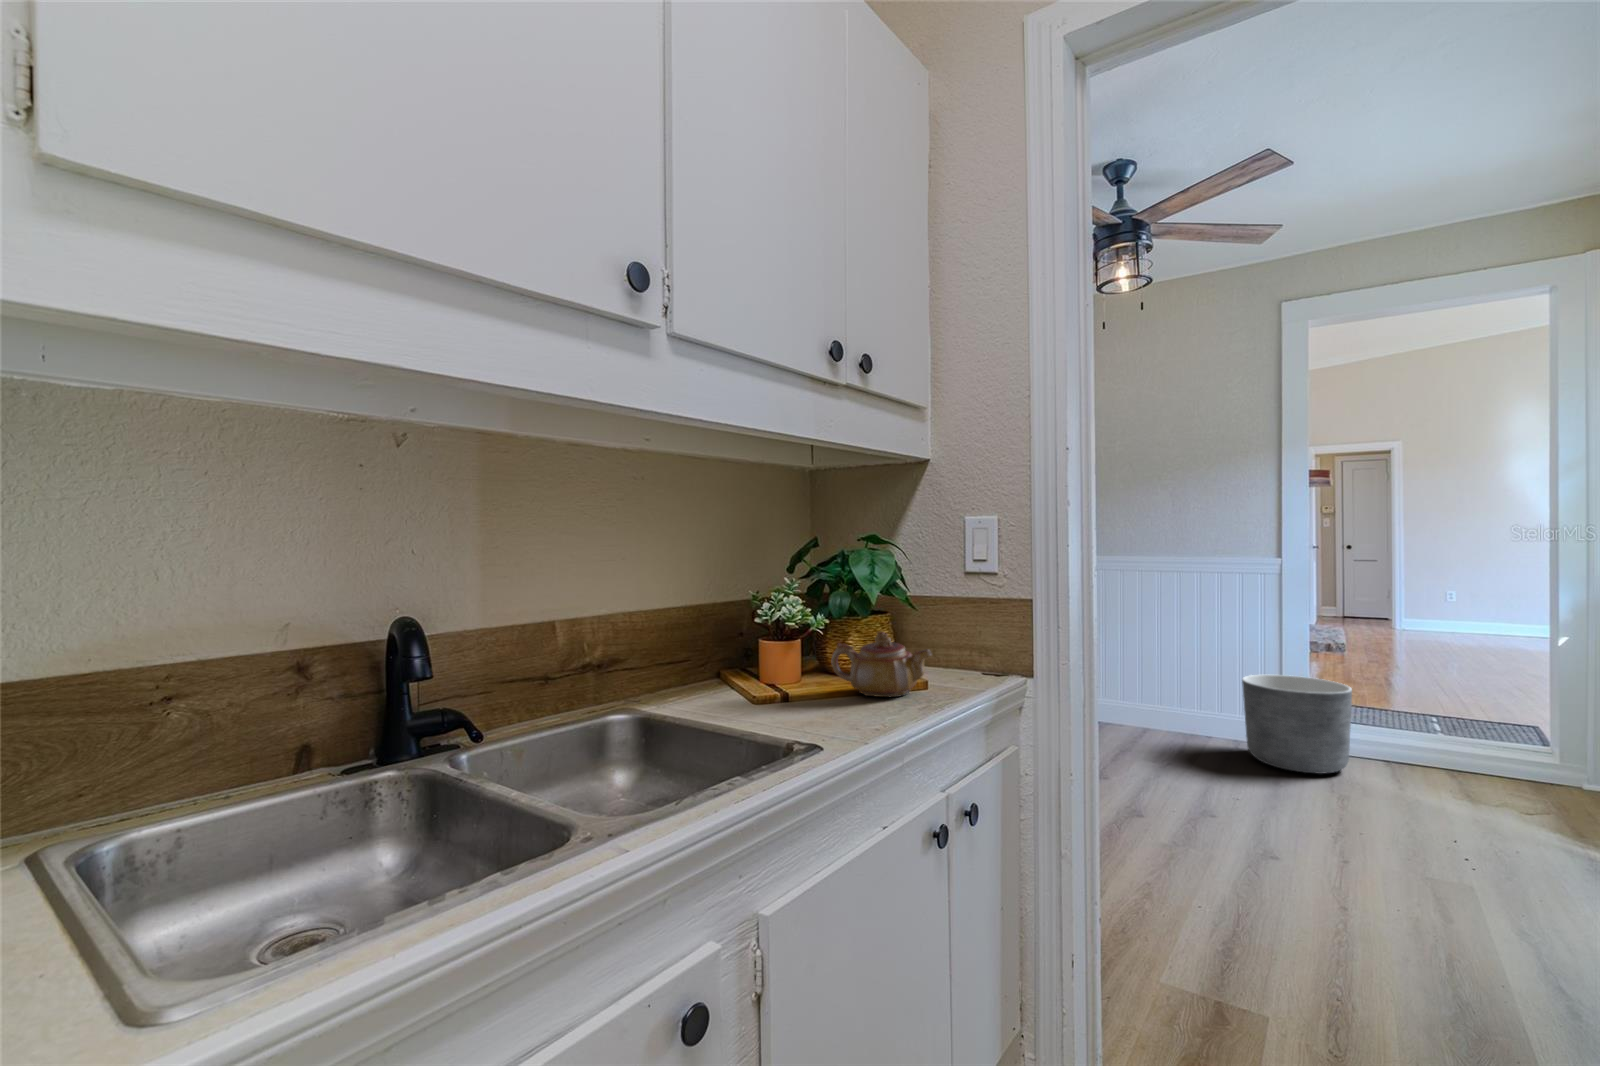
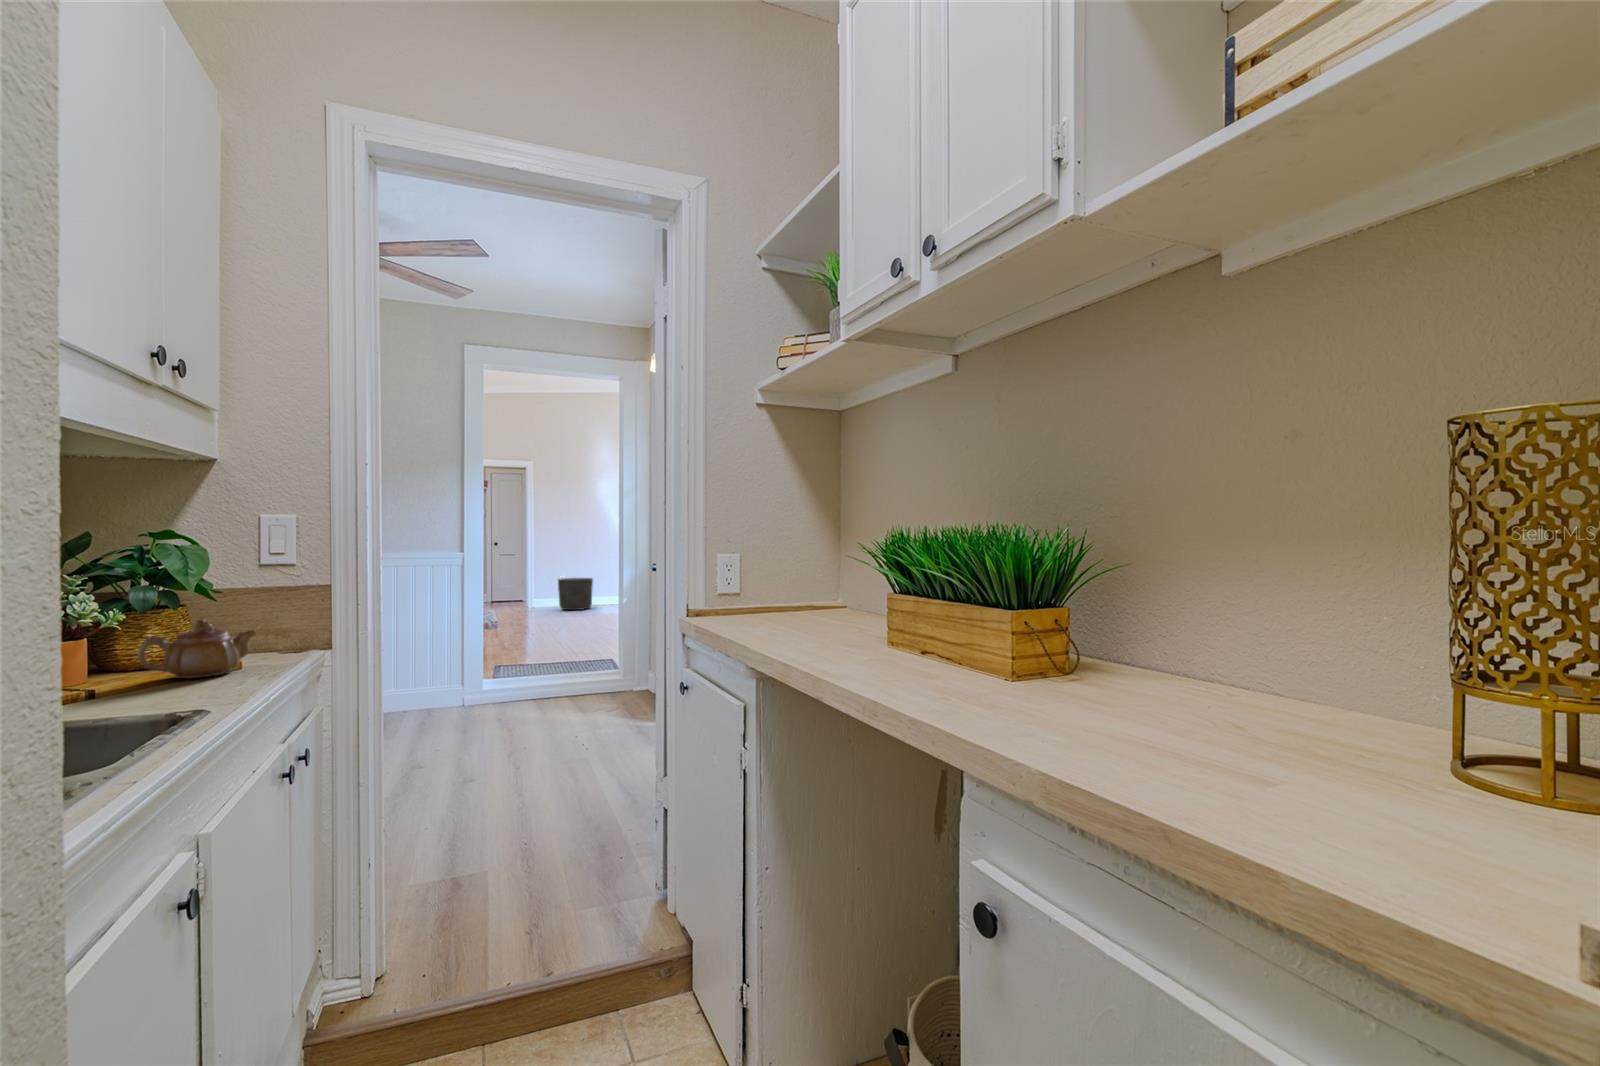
planter: present [1242,675,1352,774] -> present [558,578,593,610]

